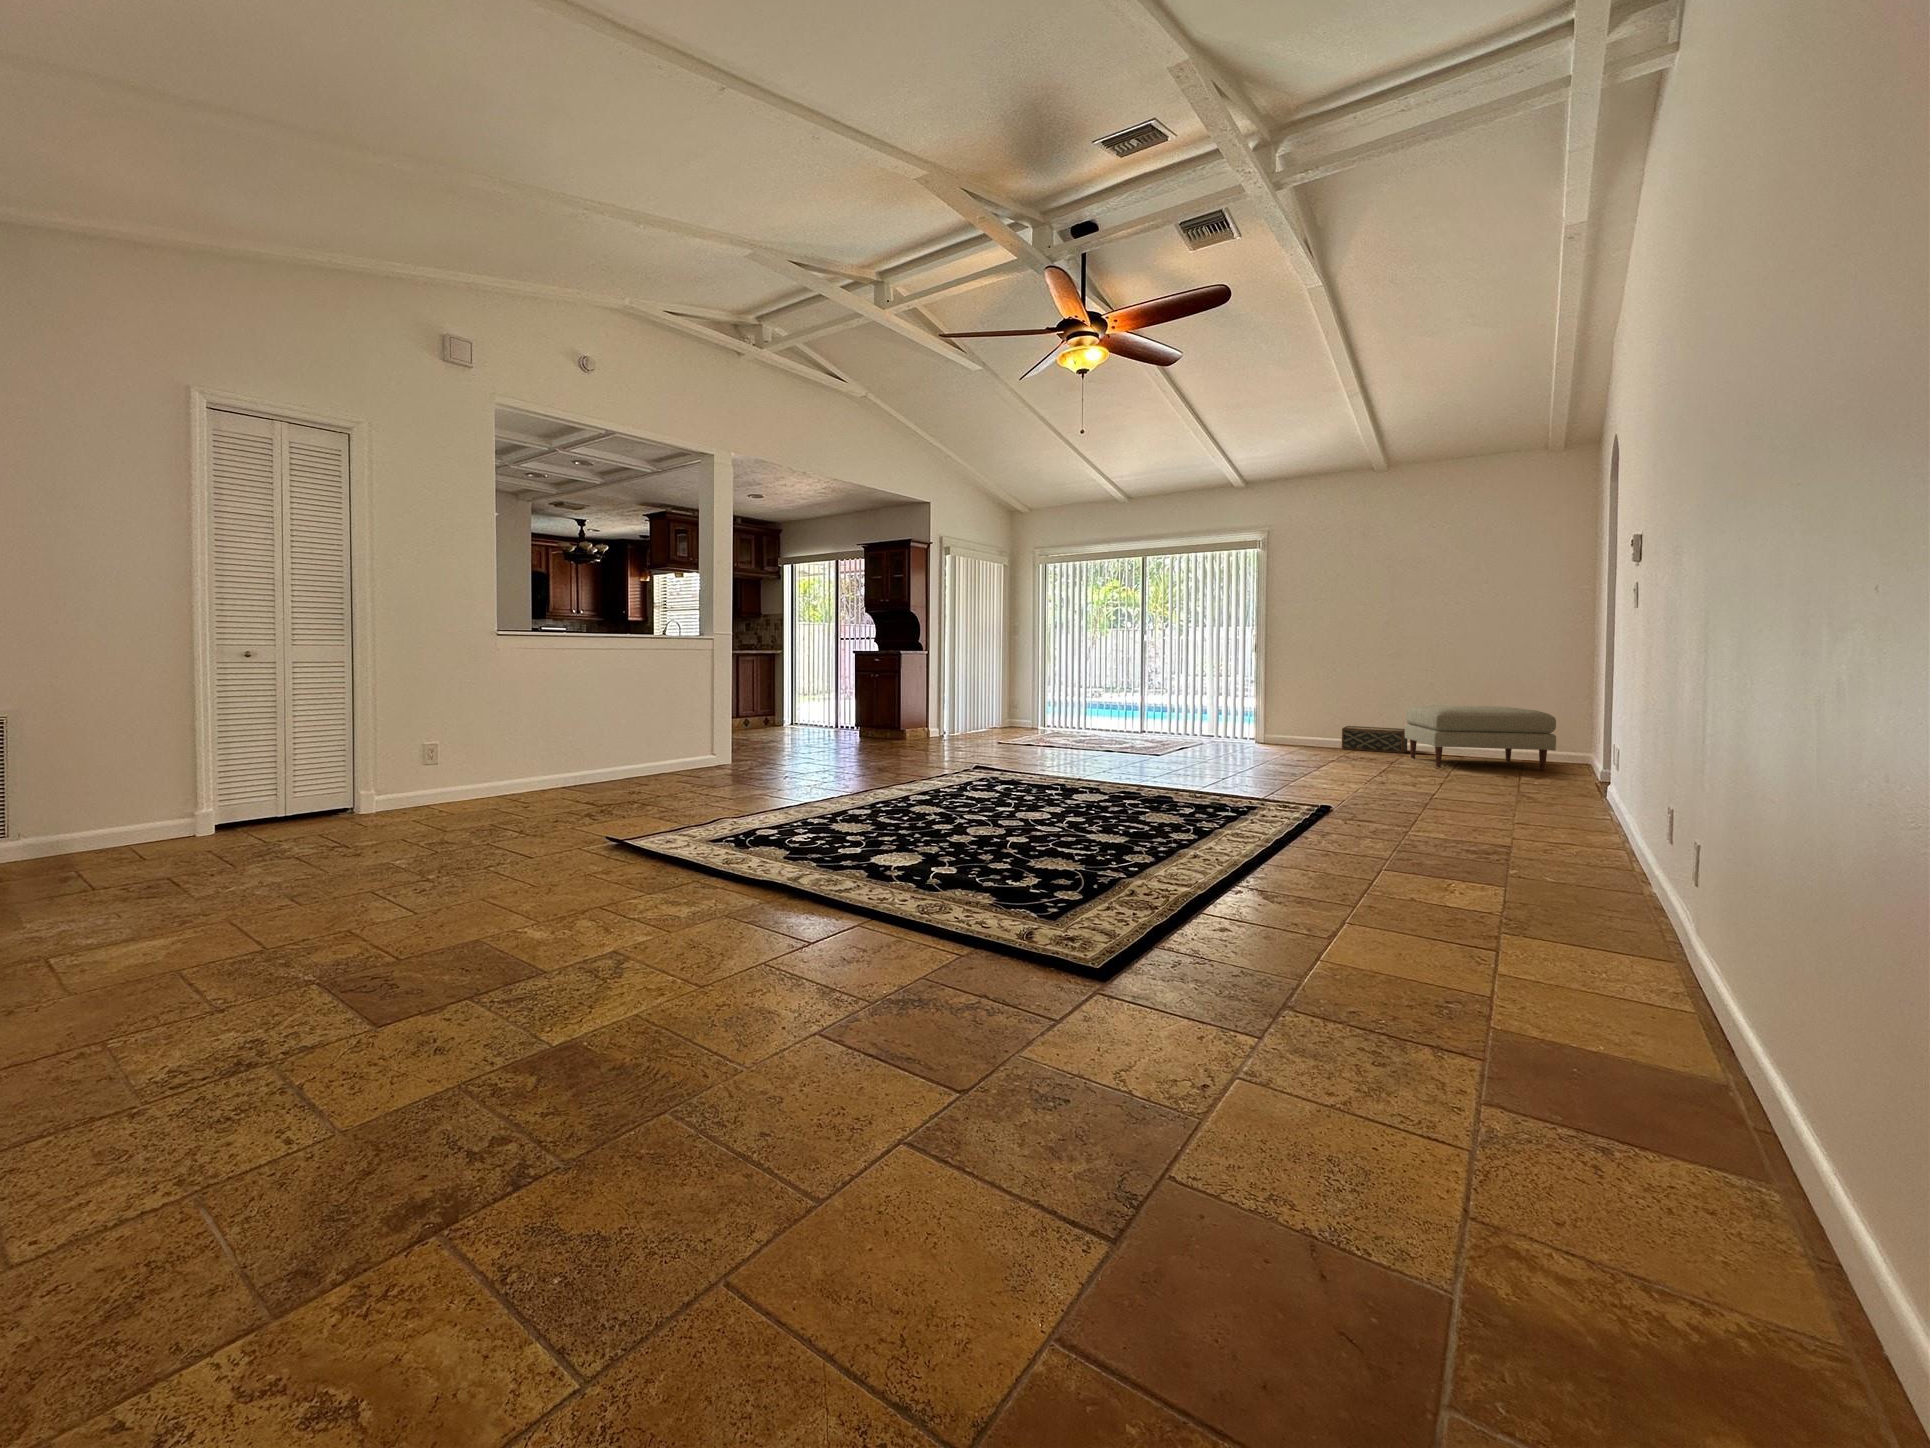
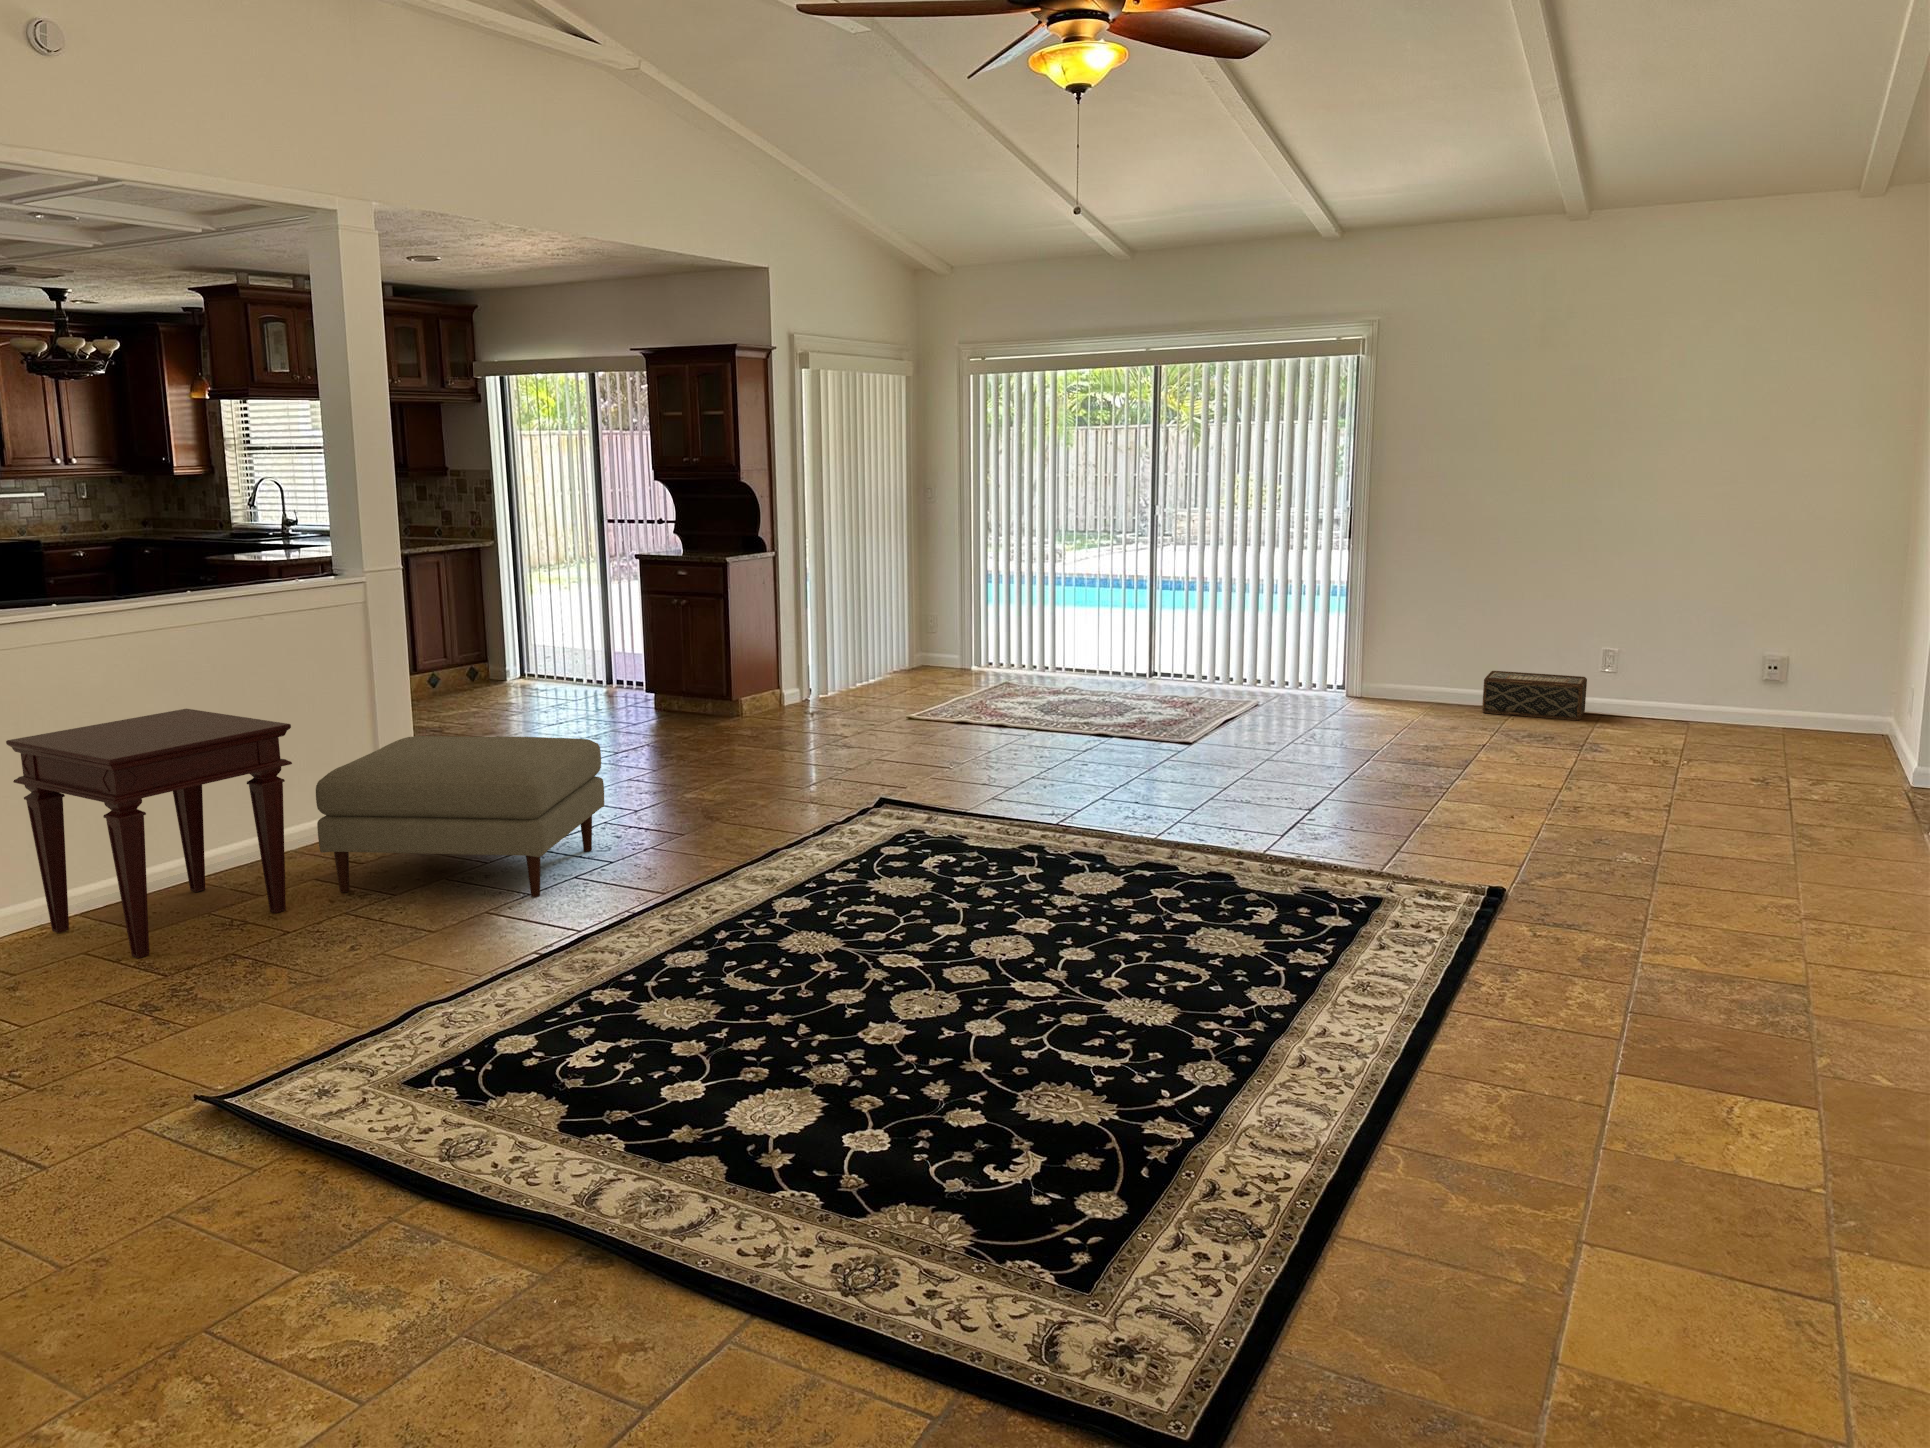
side table: none [535,690,670,802] -> present [6,709,292,958]
ottoman: present [1405,705,1556,771] -> present [316,736,604,897]

